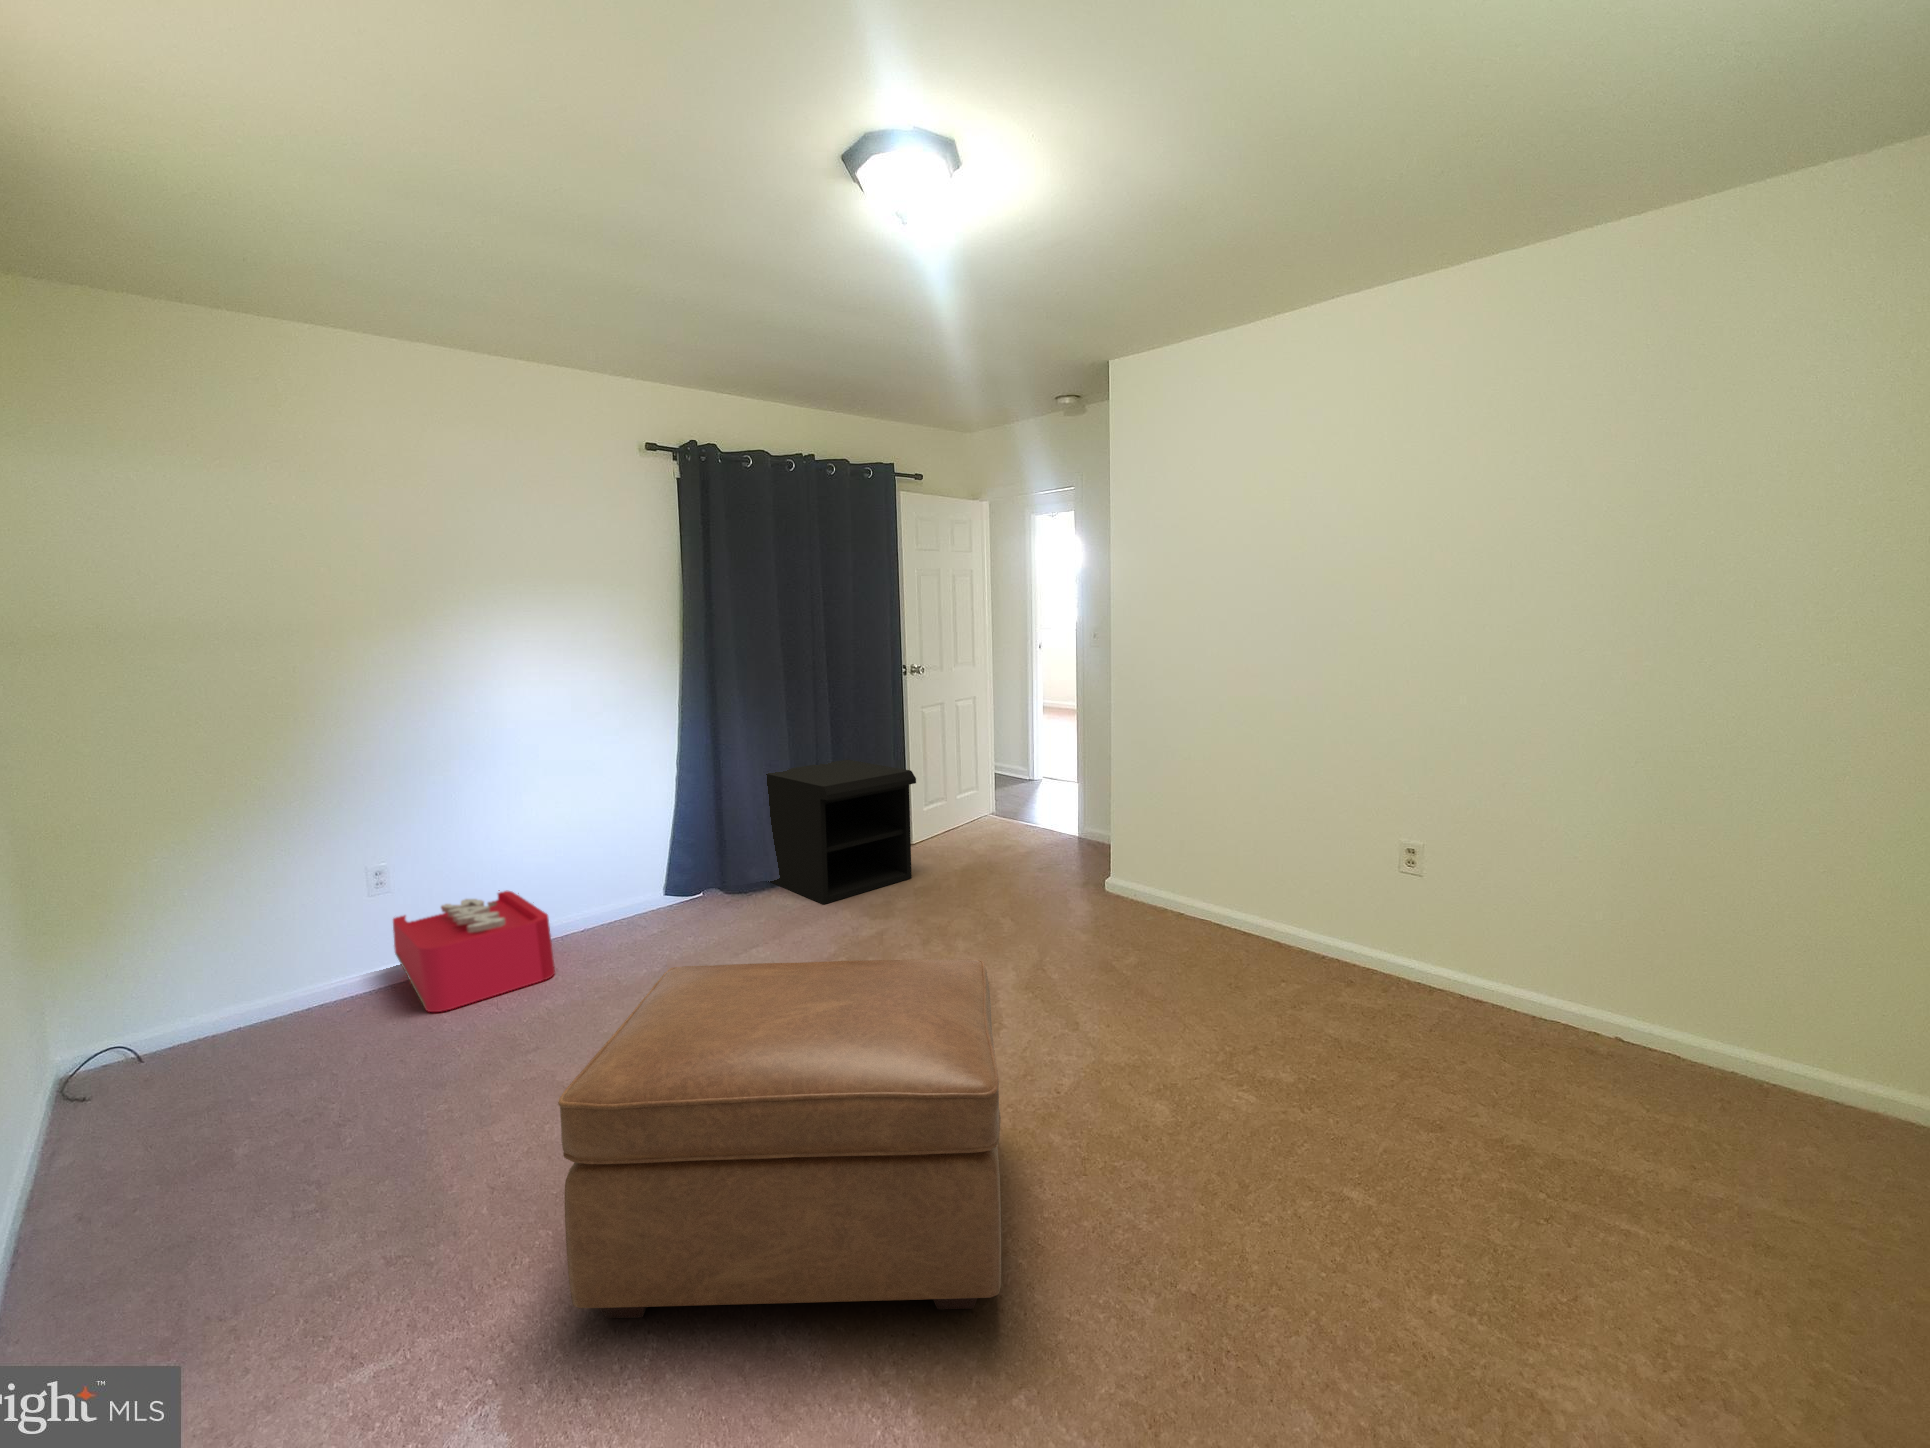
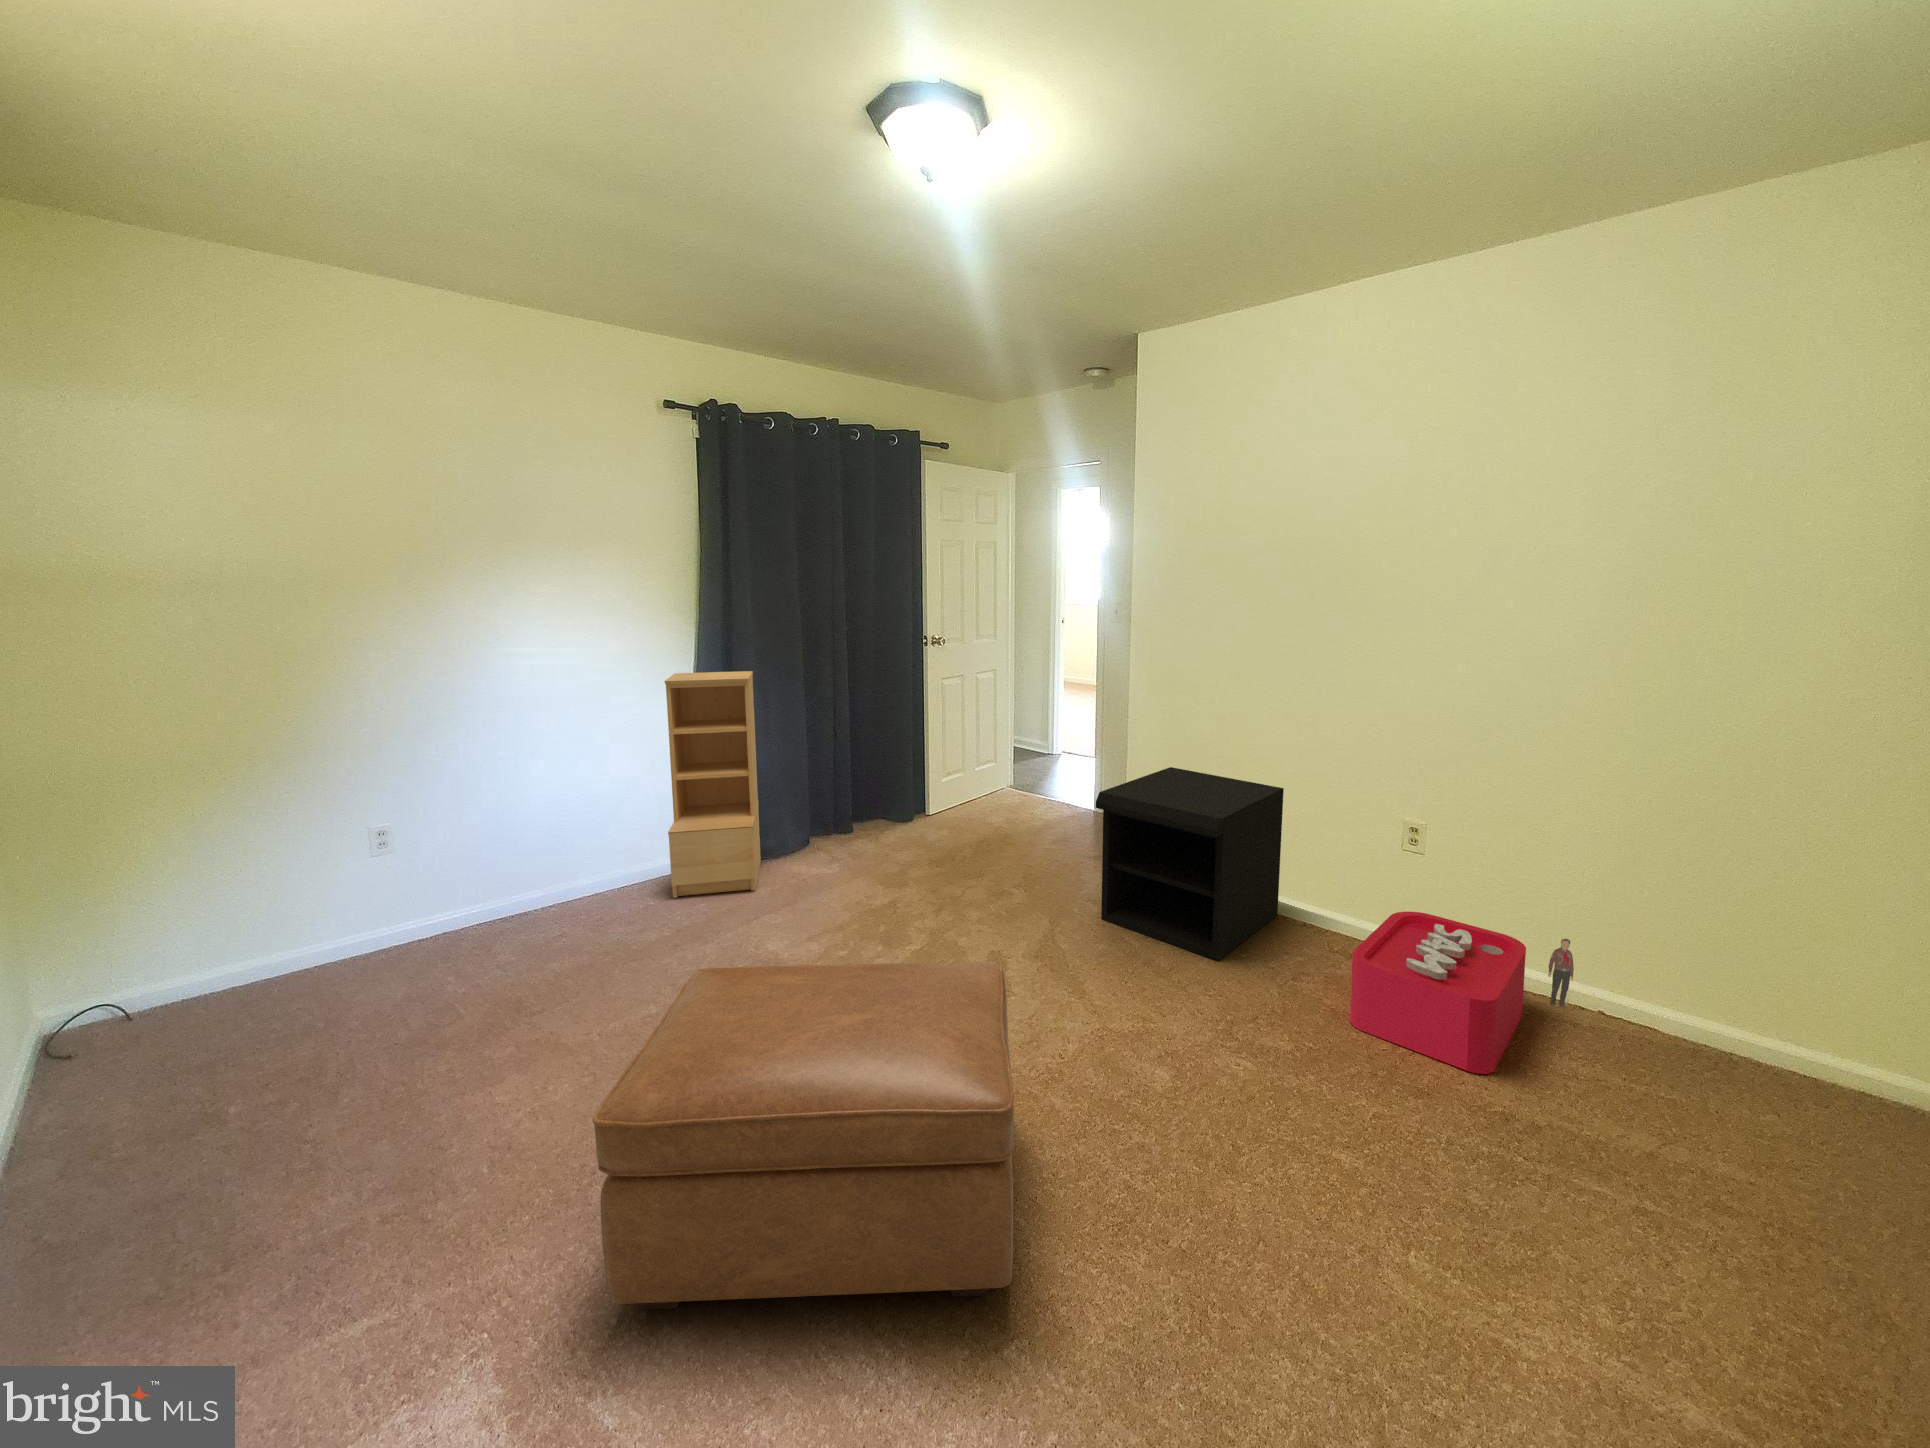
bookshelf: none [646,697,740,924] -> present [664,671,761,898]
nightstand: present [766,760,916,904] -> present [1096,767,1284,961]
storage bin: present [393,890,555,1012] -> present [1350,912,1574,1074]

